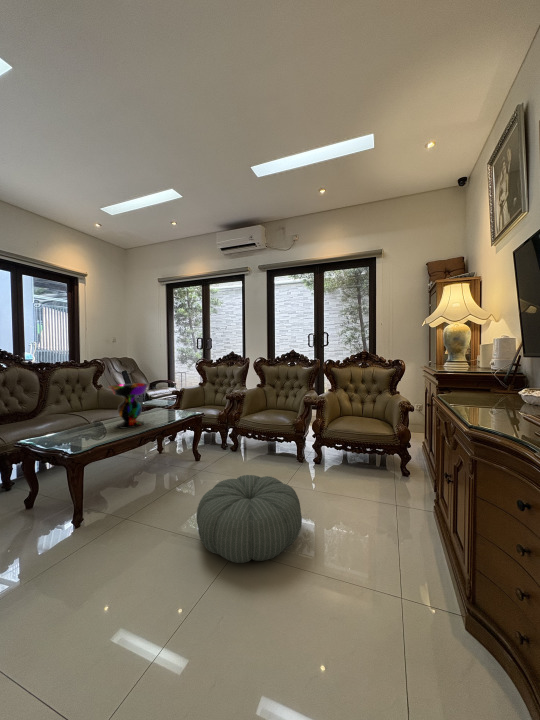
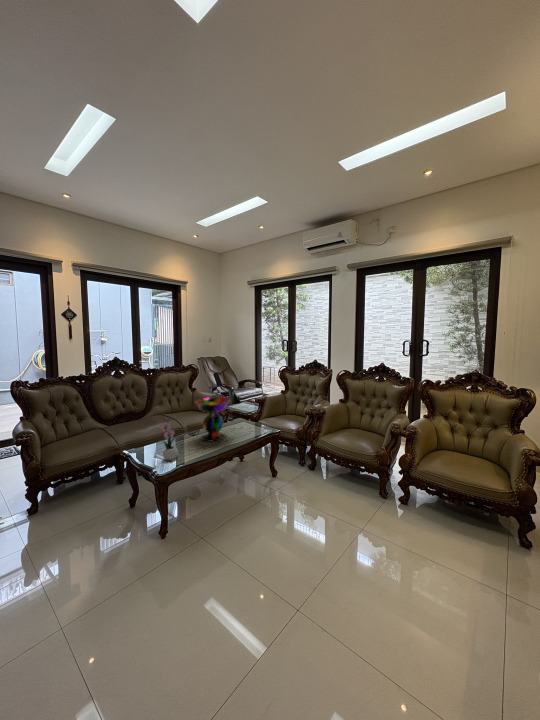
flower arrangement: none [71,395,93,446] -> present [160,416,178,460]
pouf: present [196,475,302,563] -> none [261,519,374,635]

